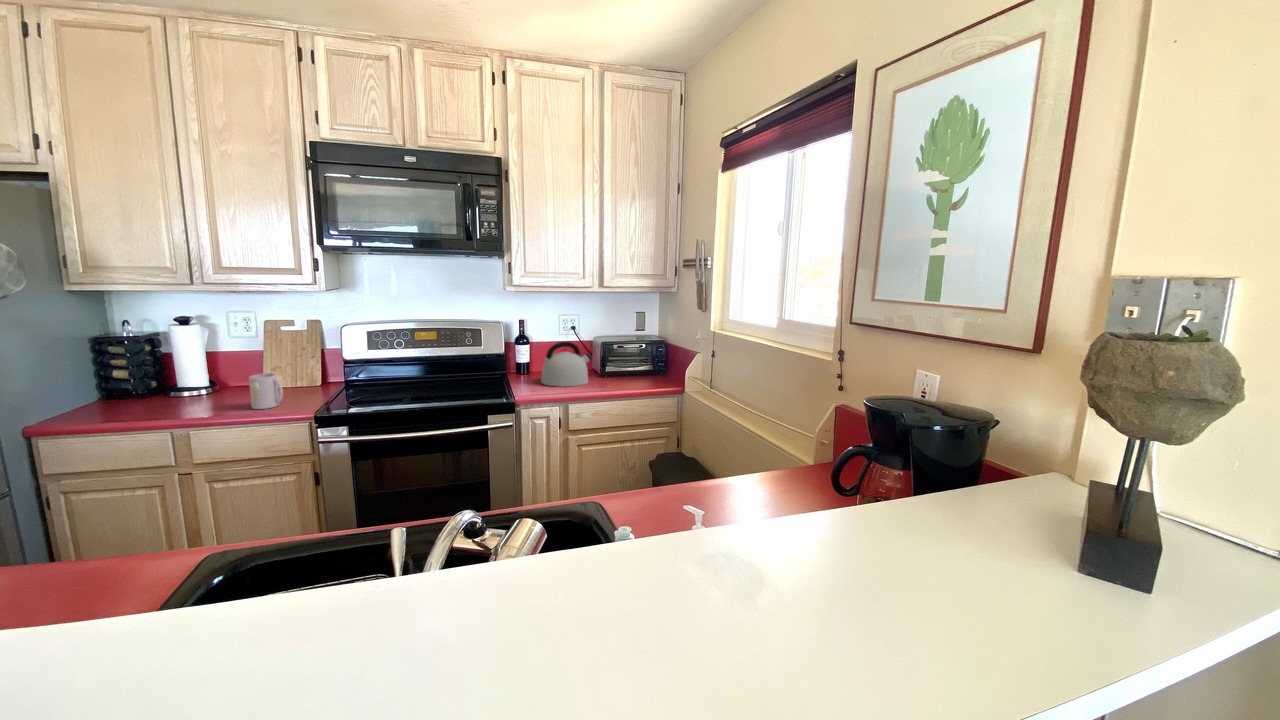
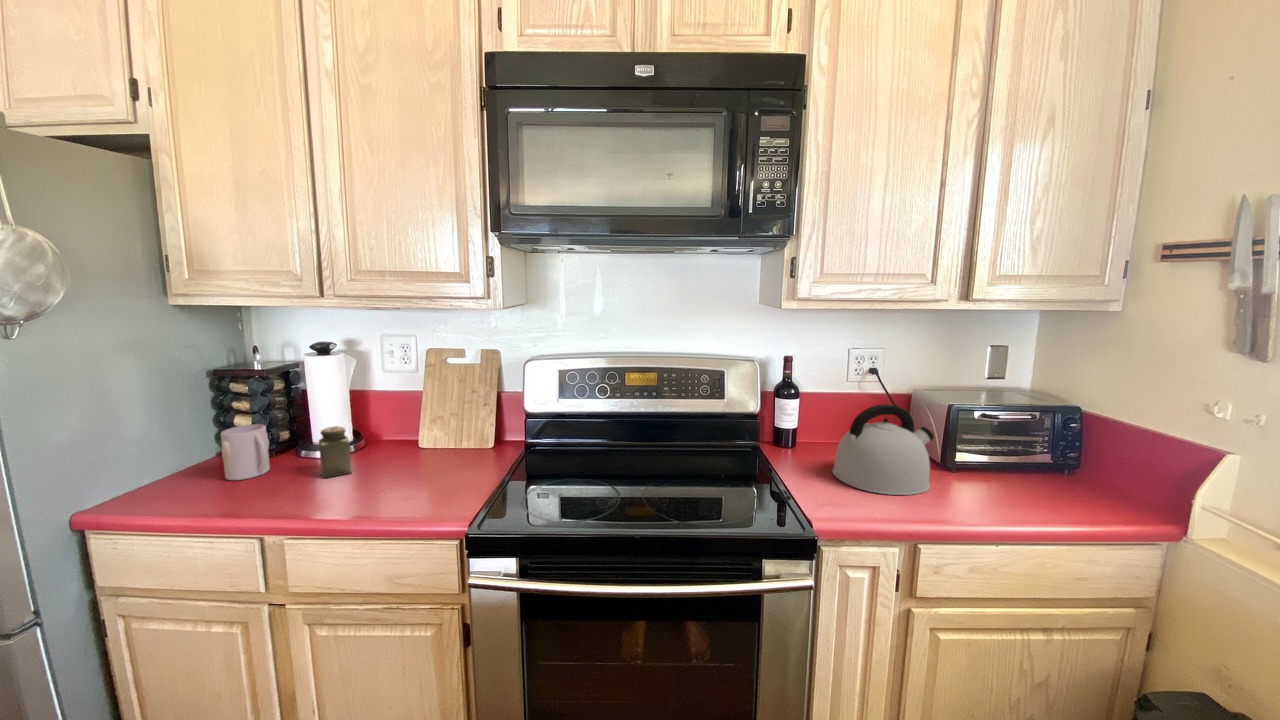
salt shaker: none [193,371,220,404] -> present [319,426,351,478]
mug: present [249,373,283,409] -> present [221,424,270,480]

